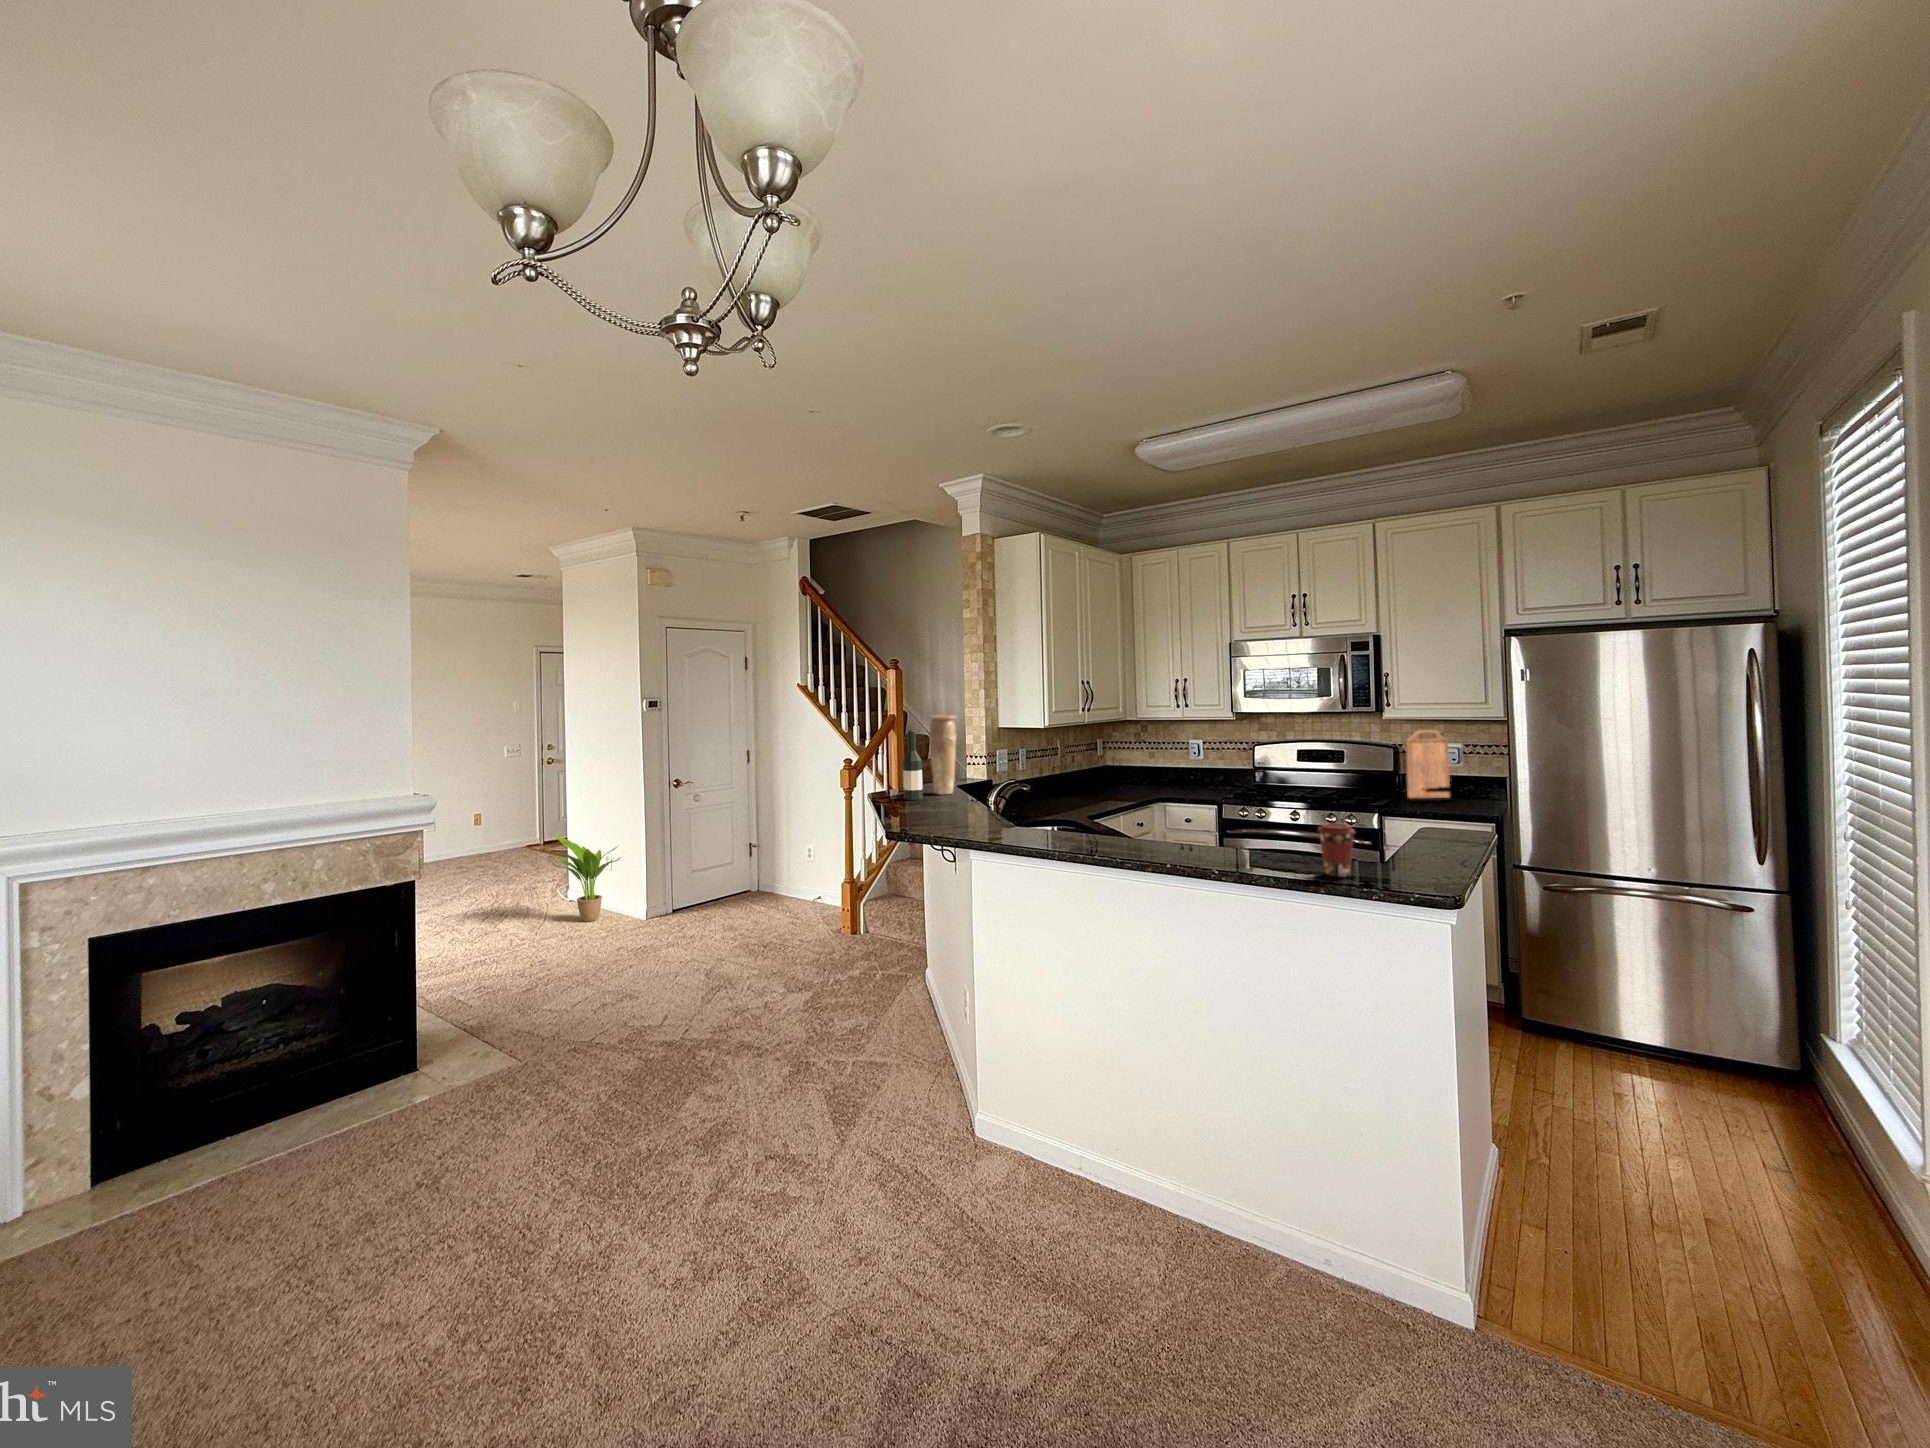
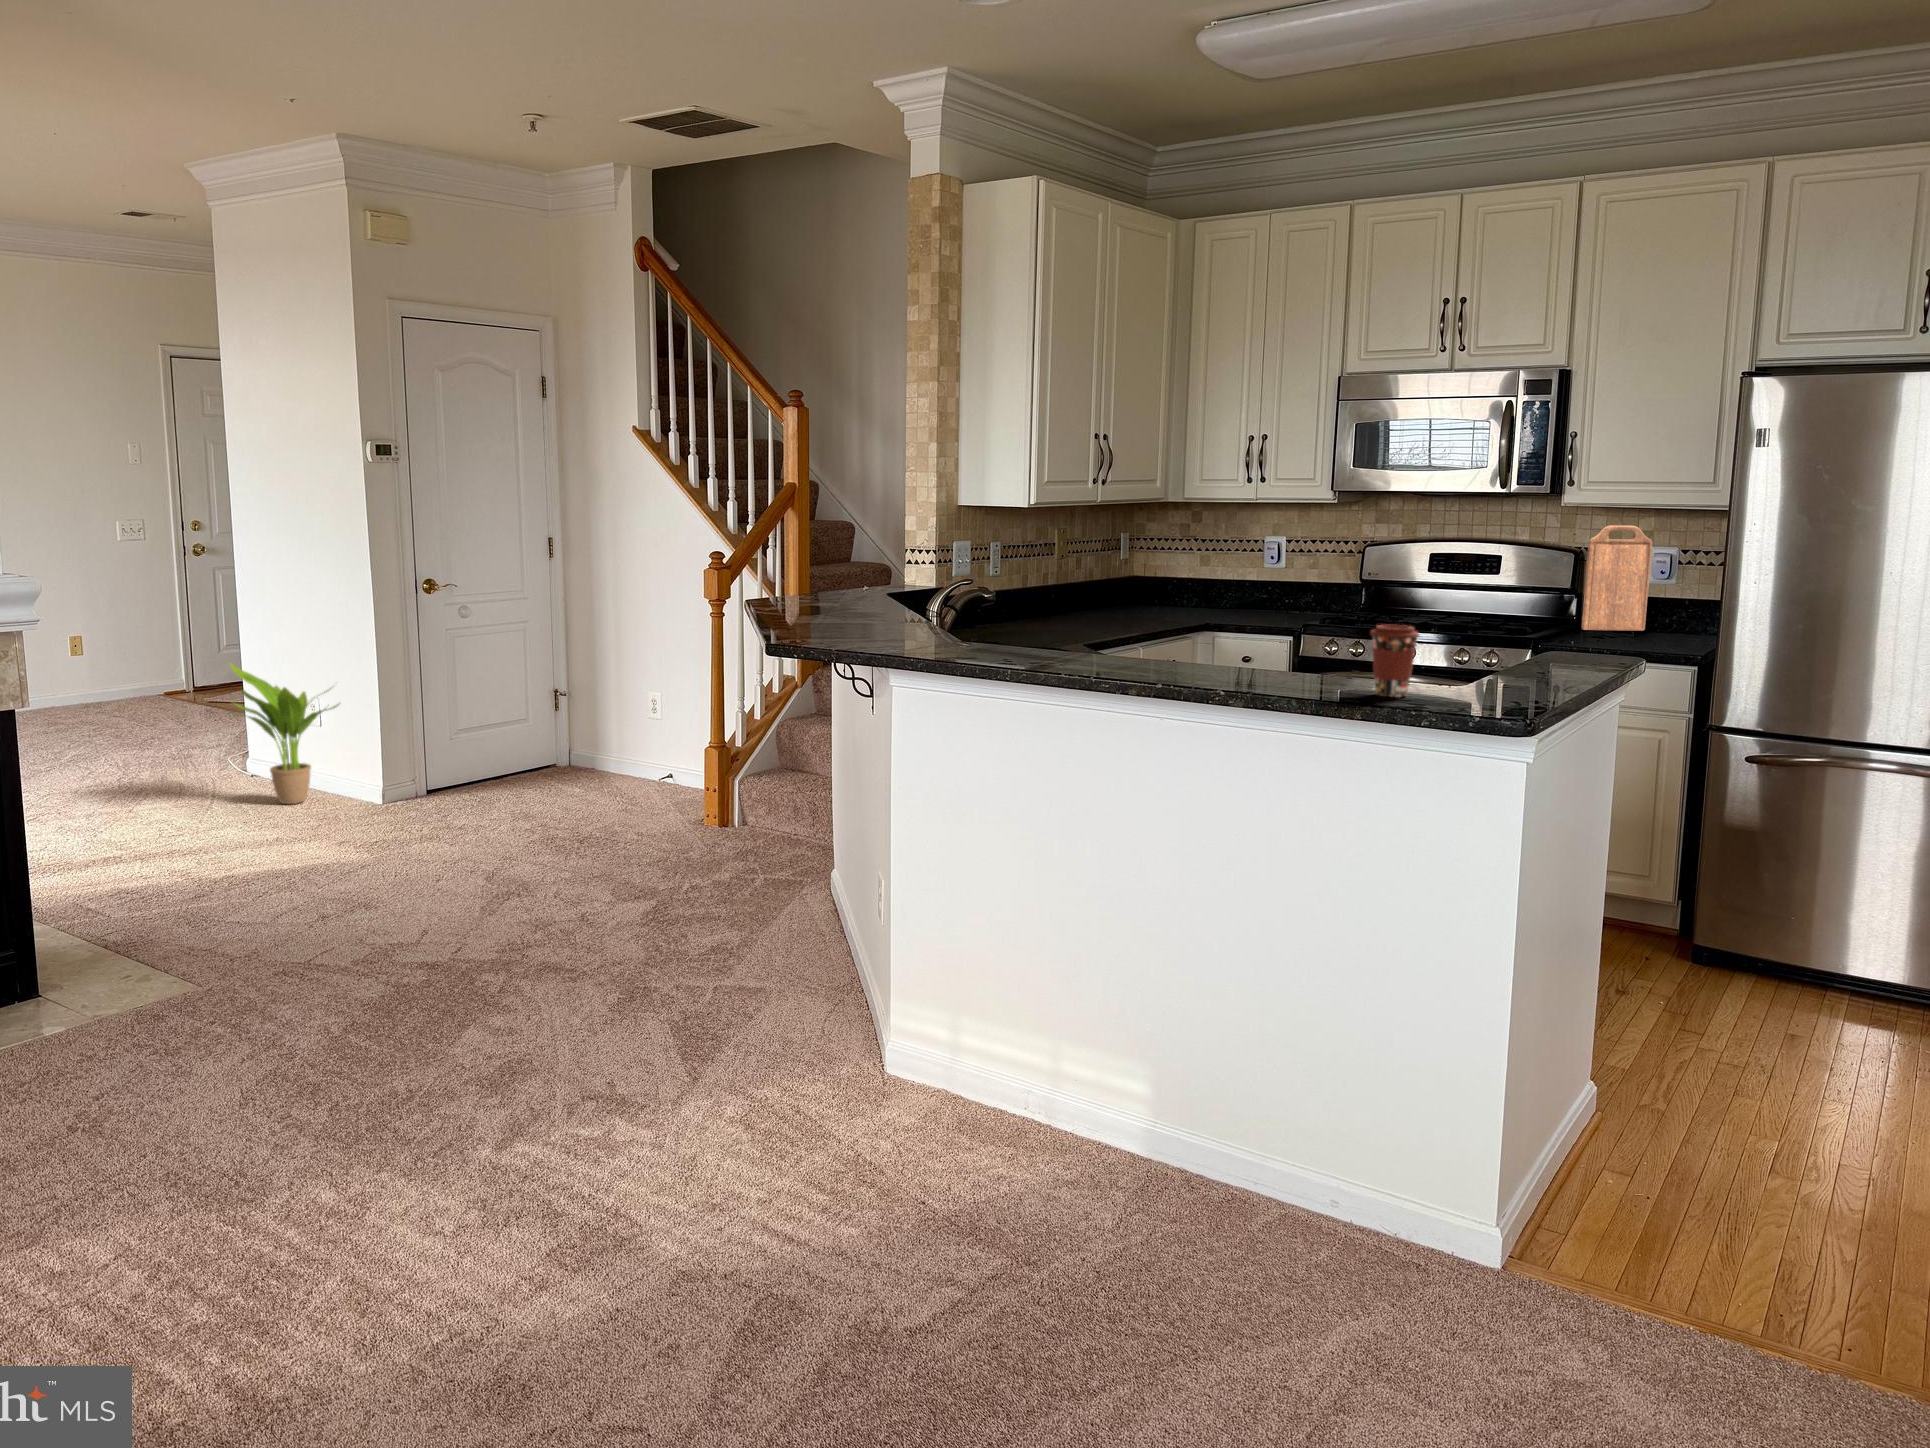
vase: present [929,715,957,795] -> none [839,475,886,599]
wine bottle: present [903,730,923,800] -> none [798,495,828,605]

